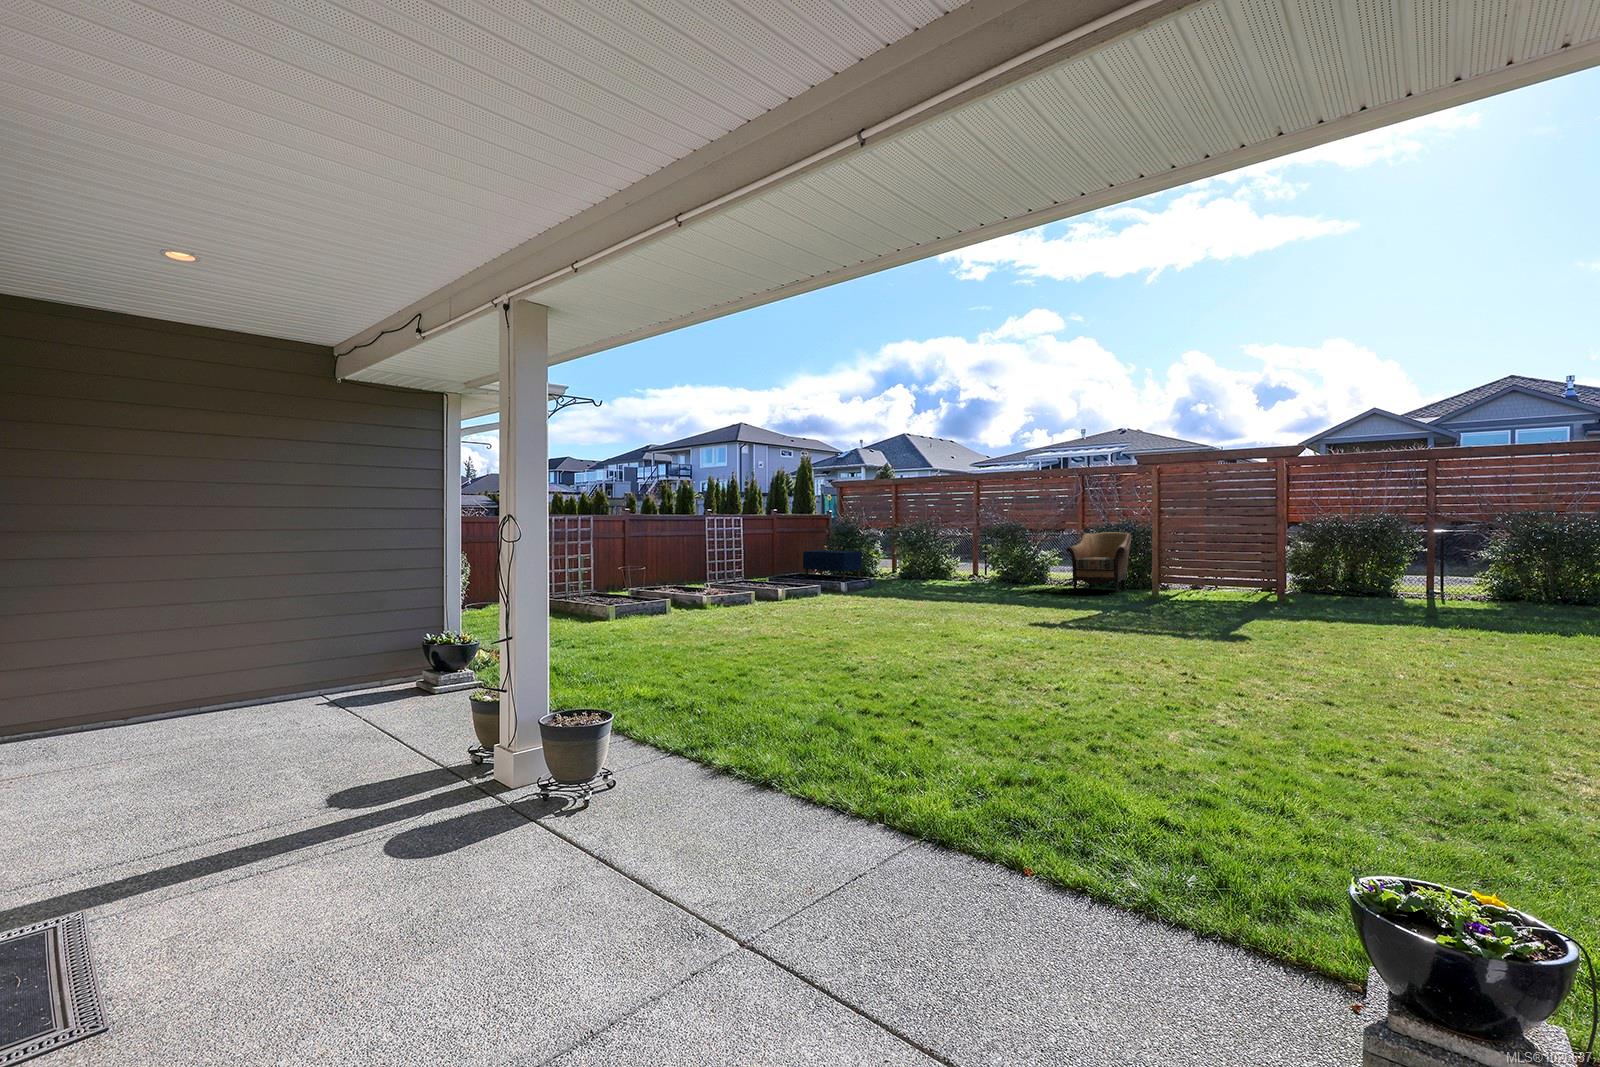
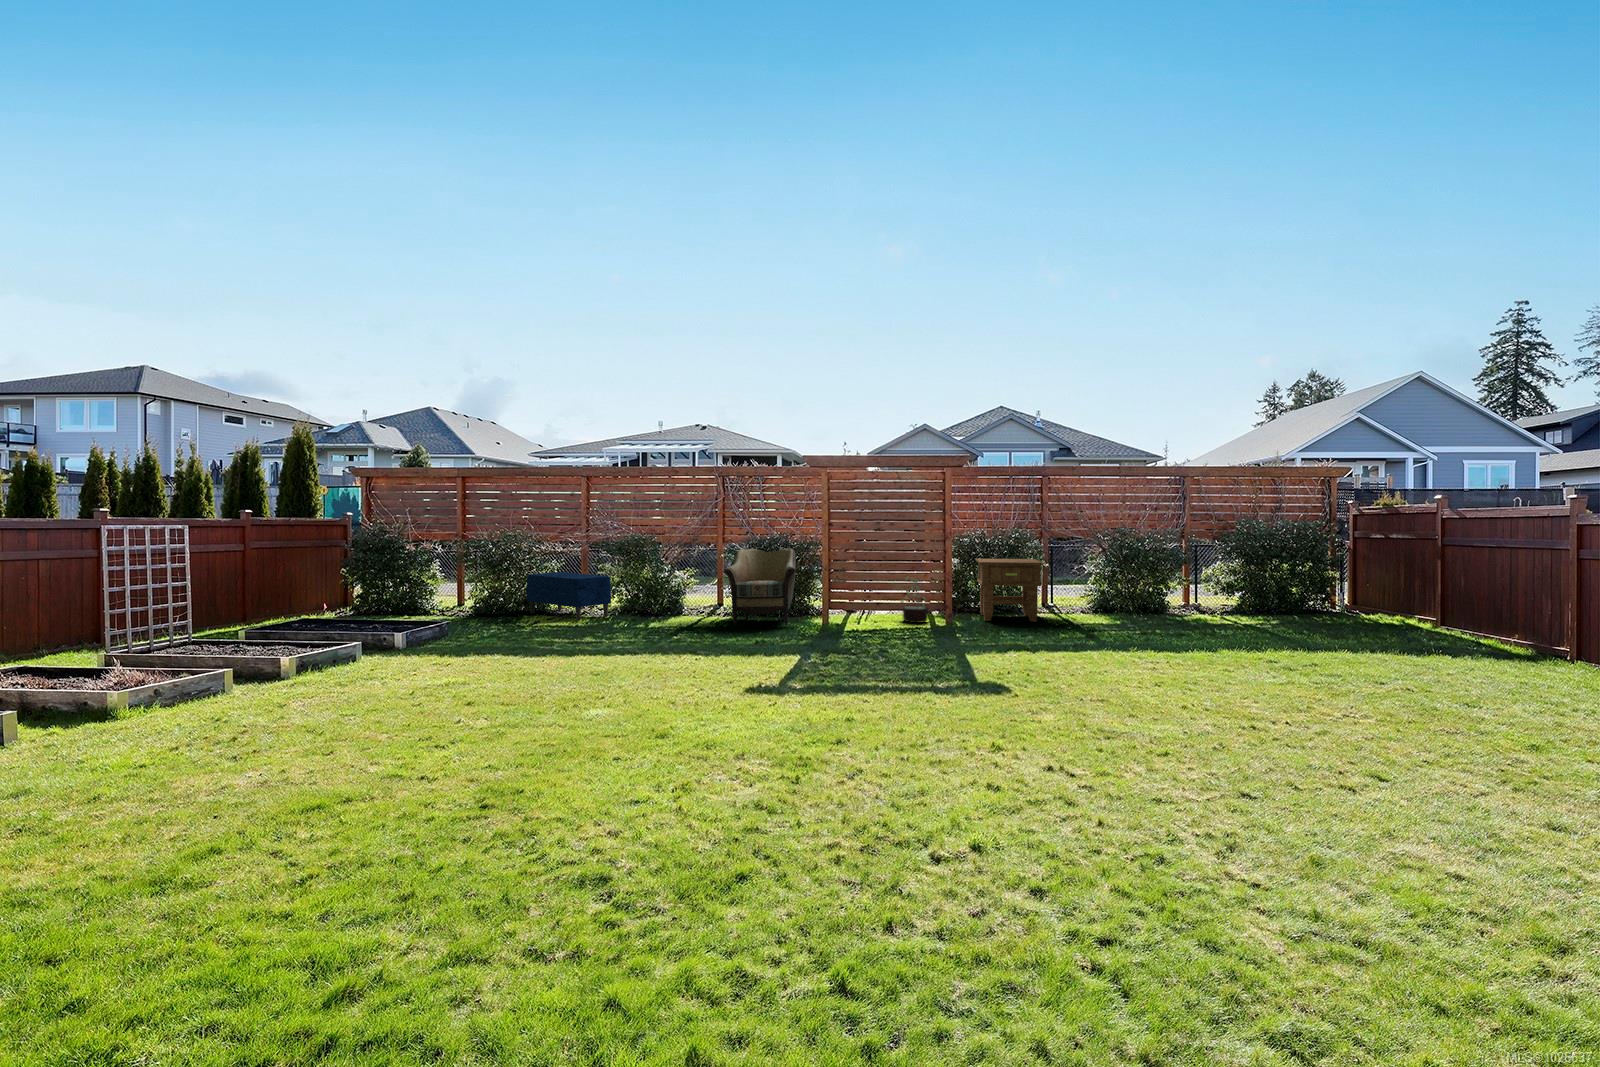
side table: none [1311,543,1386,602] -> present [976,559,1043,622]
bench: present [803,550,862,580] -> present [527,572,611,620]
decorative plant: none [1229,556,1256,597] -> present [901,577,928,623]

